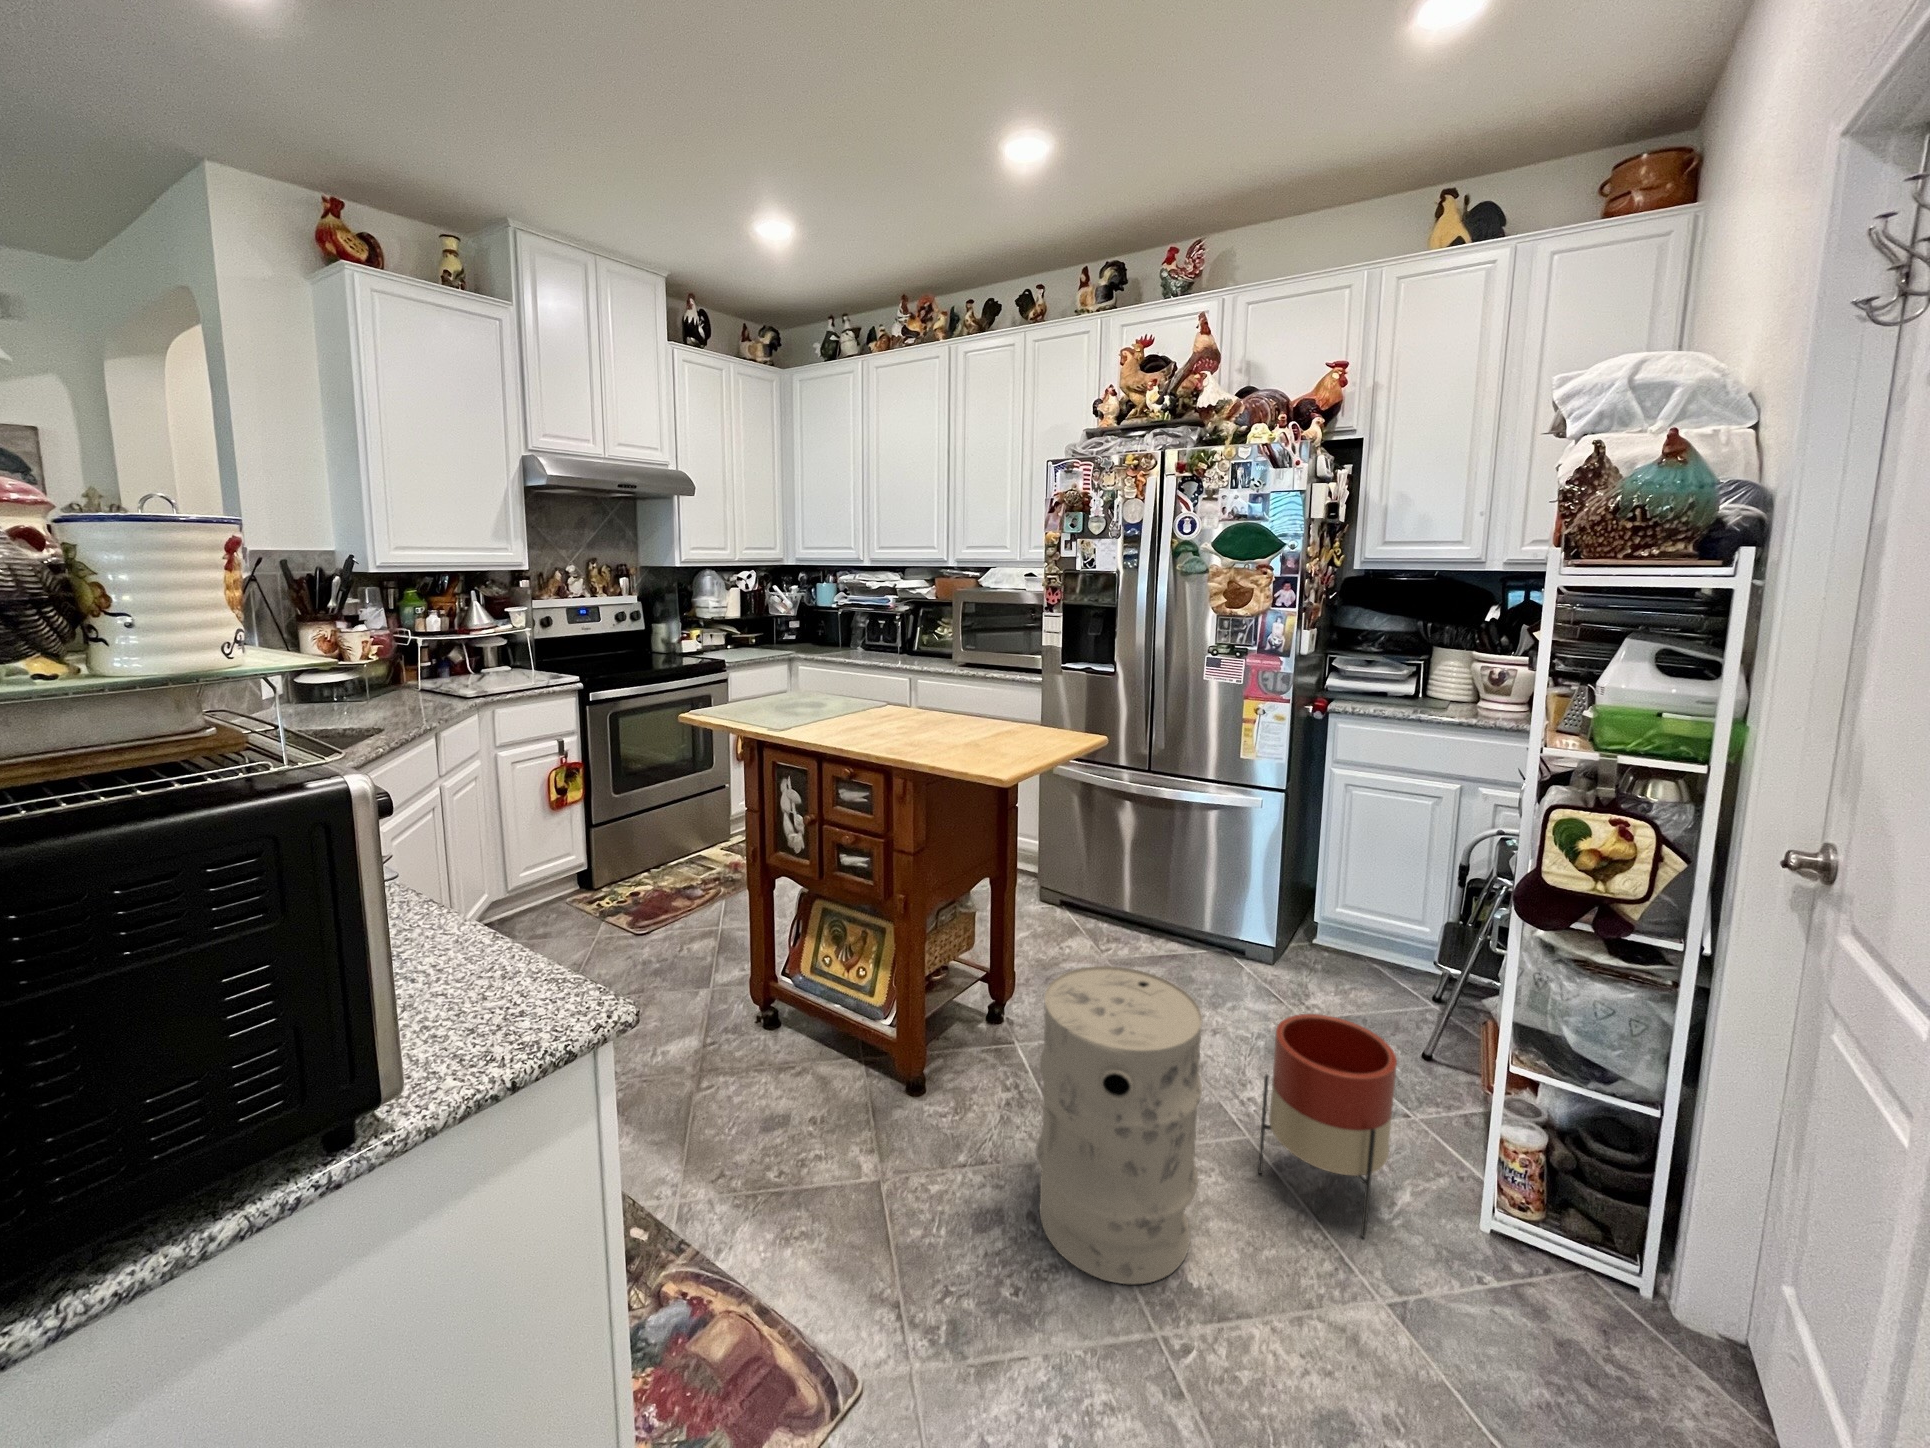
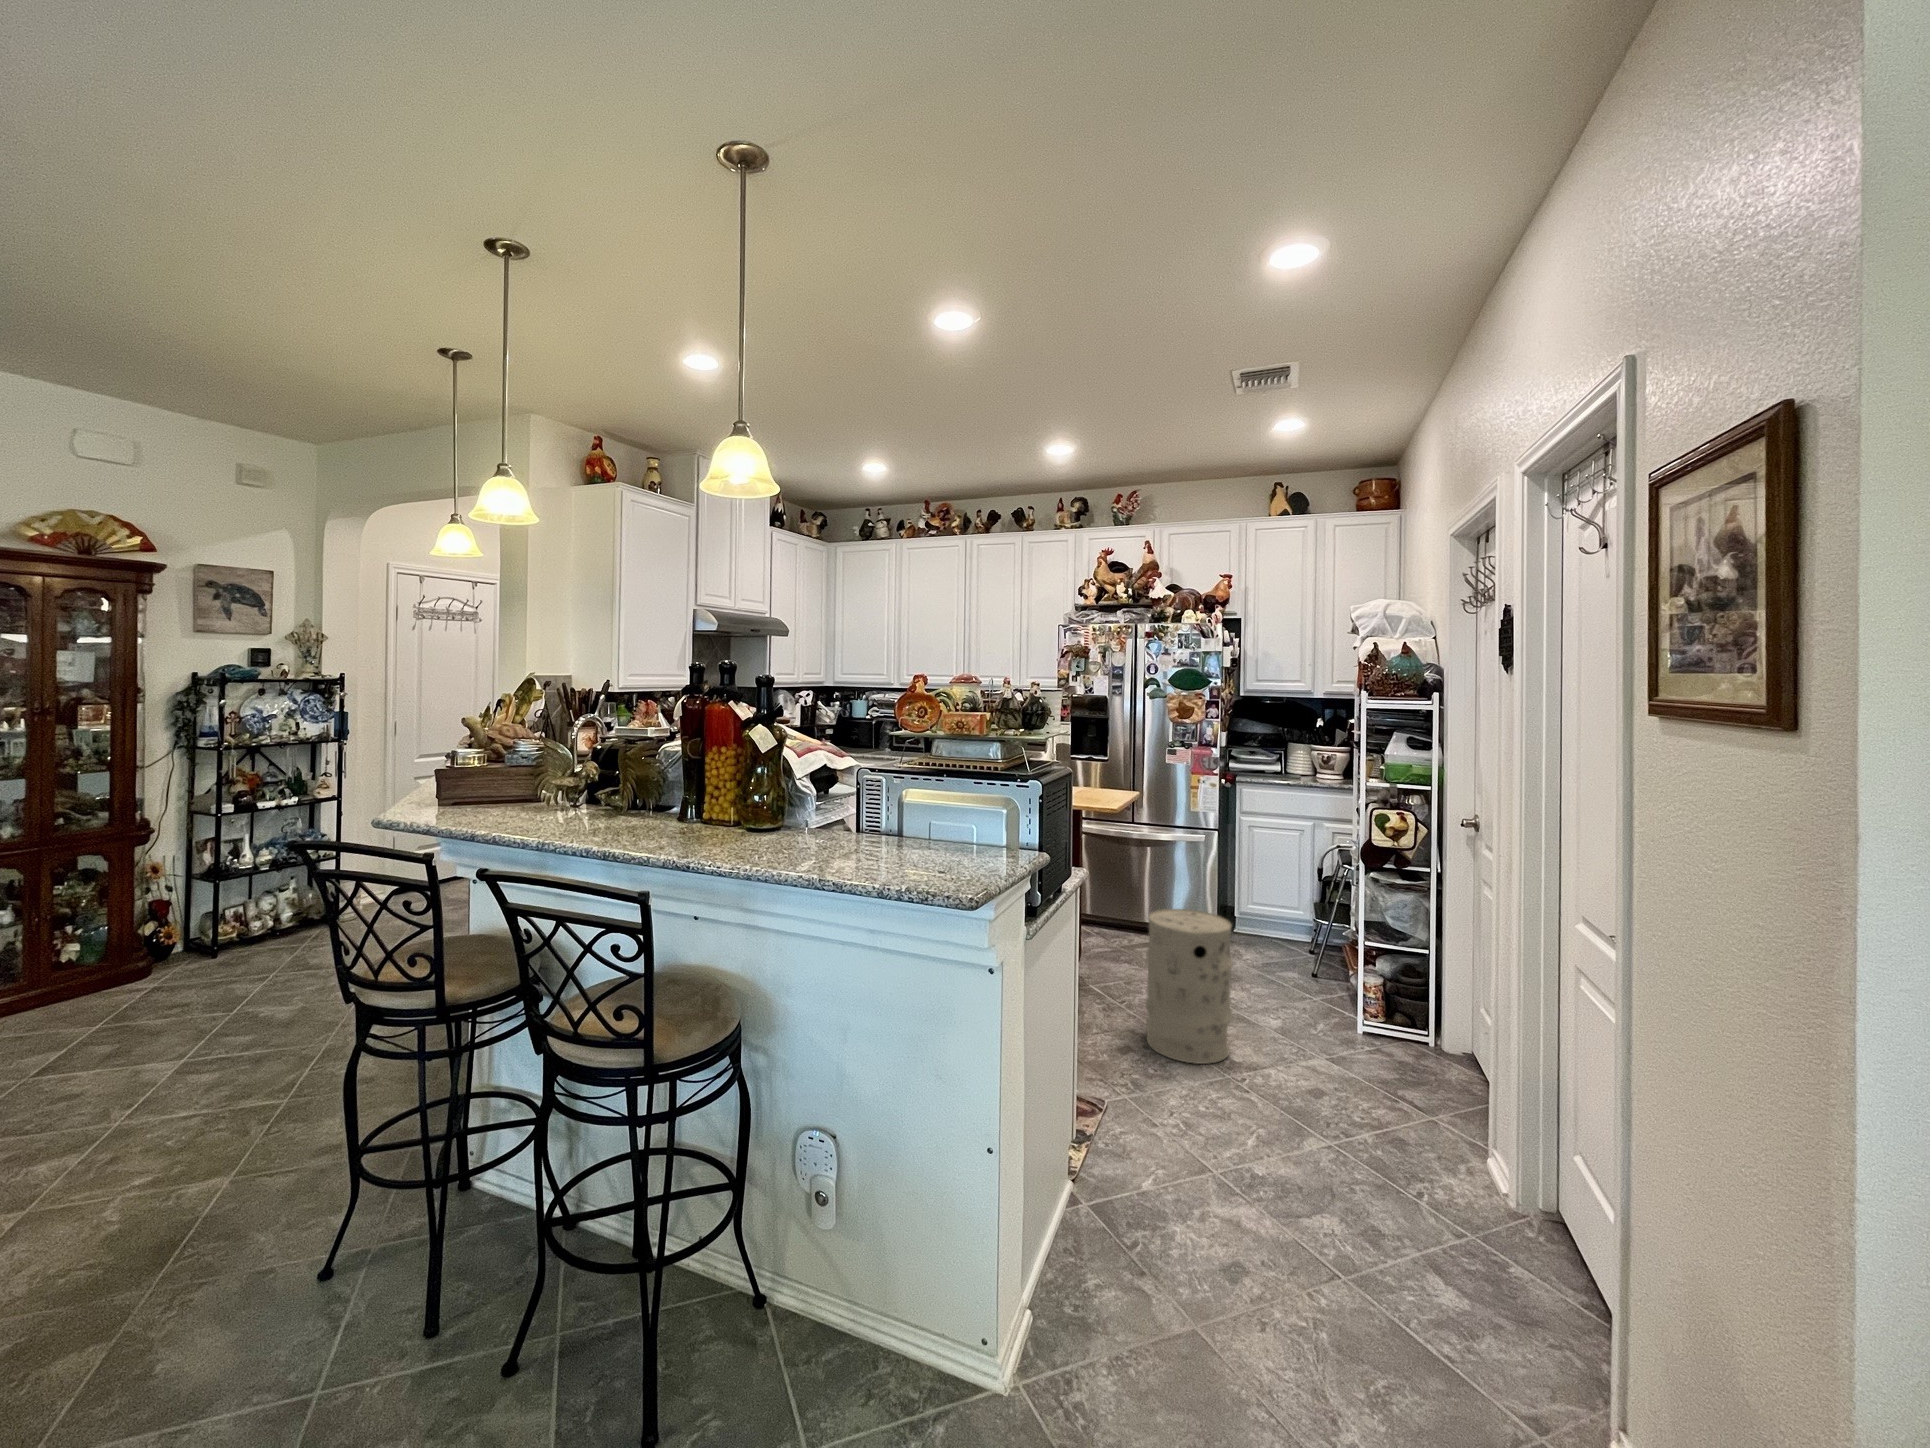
planter: present [1258,1014,1397,1238] -> none [1249,934,1315,1040]

